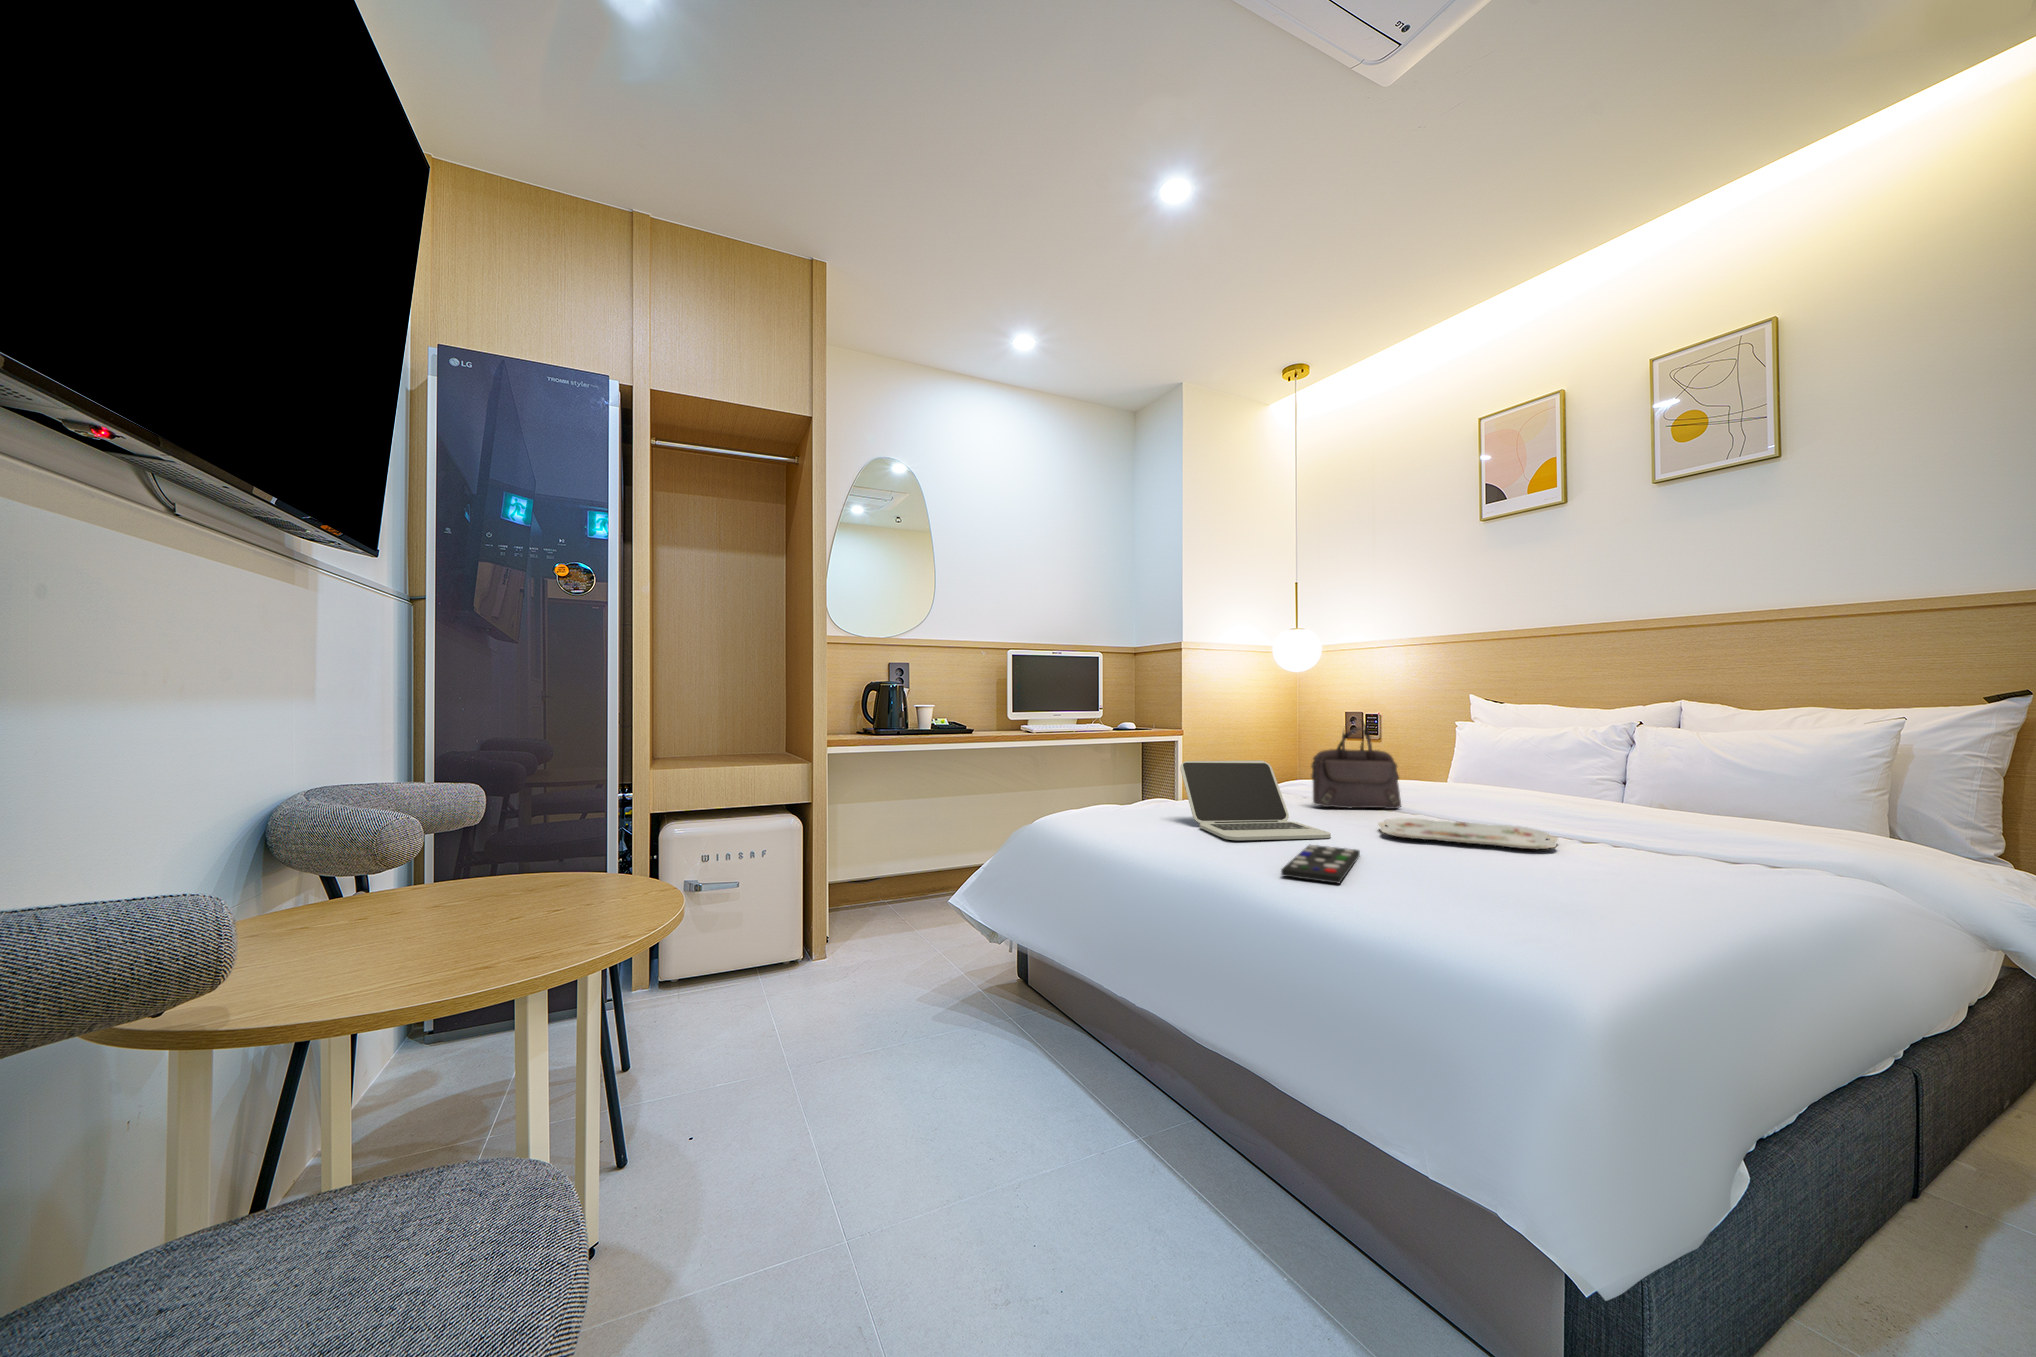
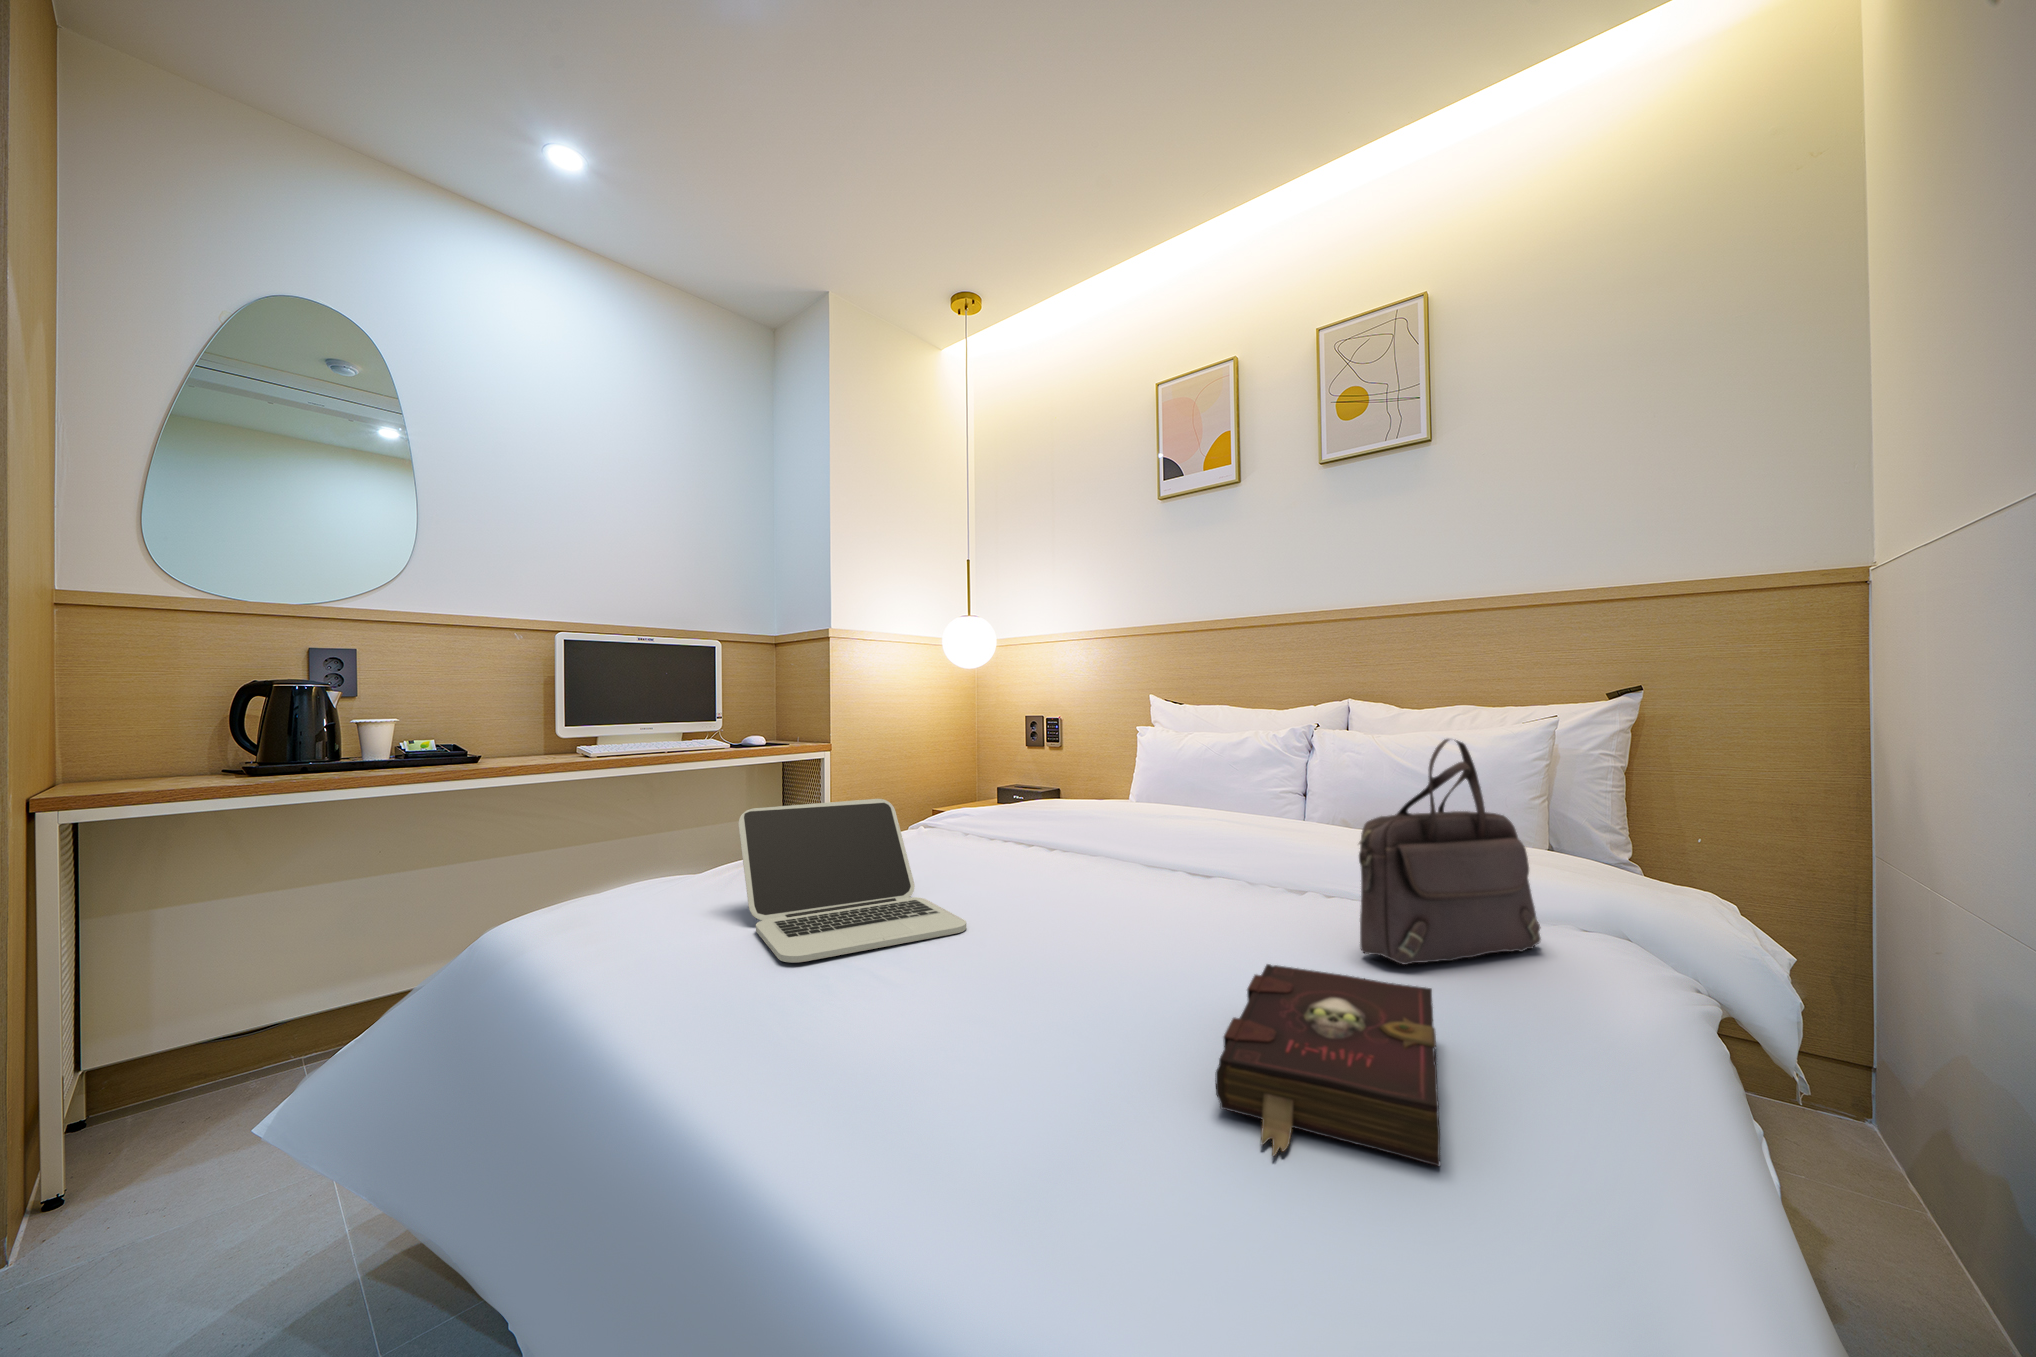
handbag: present [1311,722,1401,809] -> present [1359,739,1541,965]
serving tray: present [1379,818,1557,850] -> none [1040,872,1272,923]
remote control: present [1281,845,1360,883] -> none [824,963,1000,1097]
book: none [1491,853,1646,924] -> present [1215,964,1440,1166]

